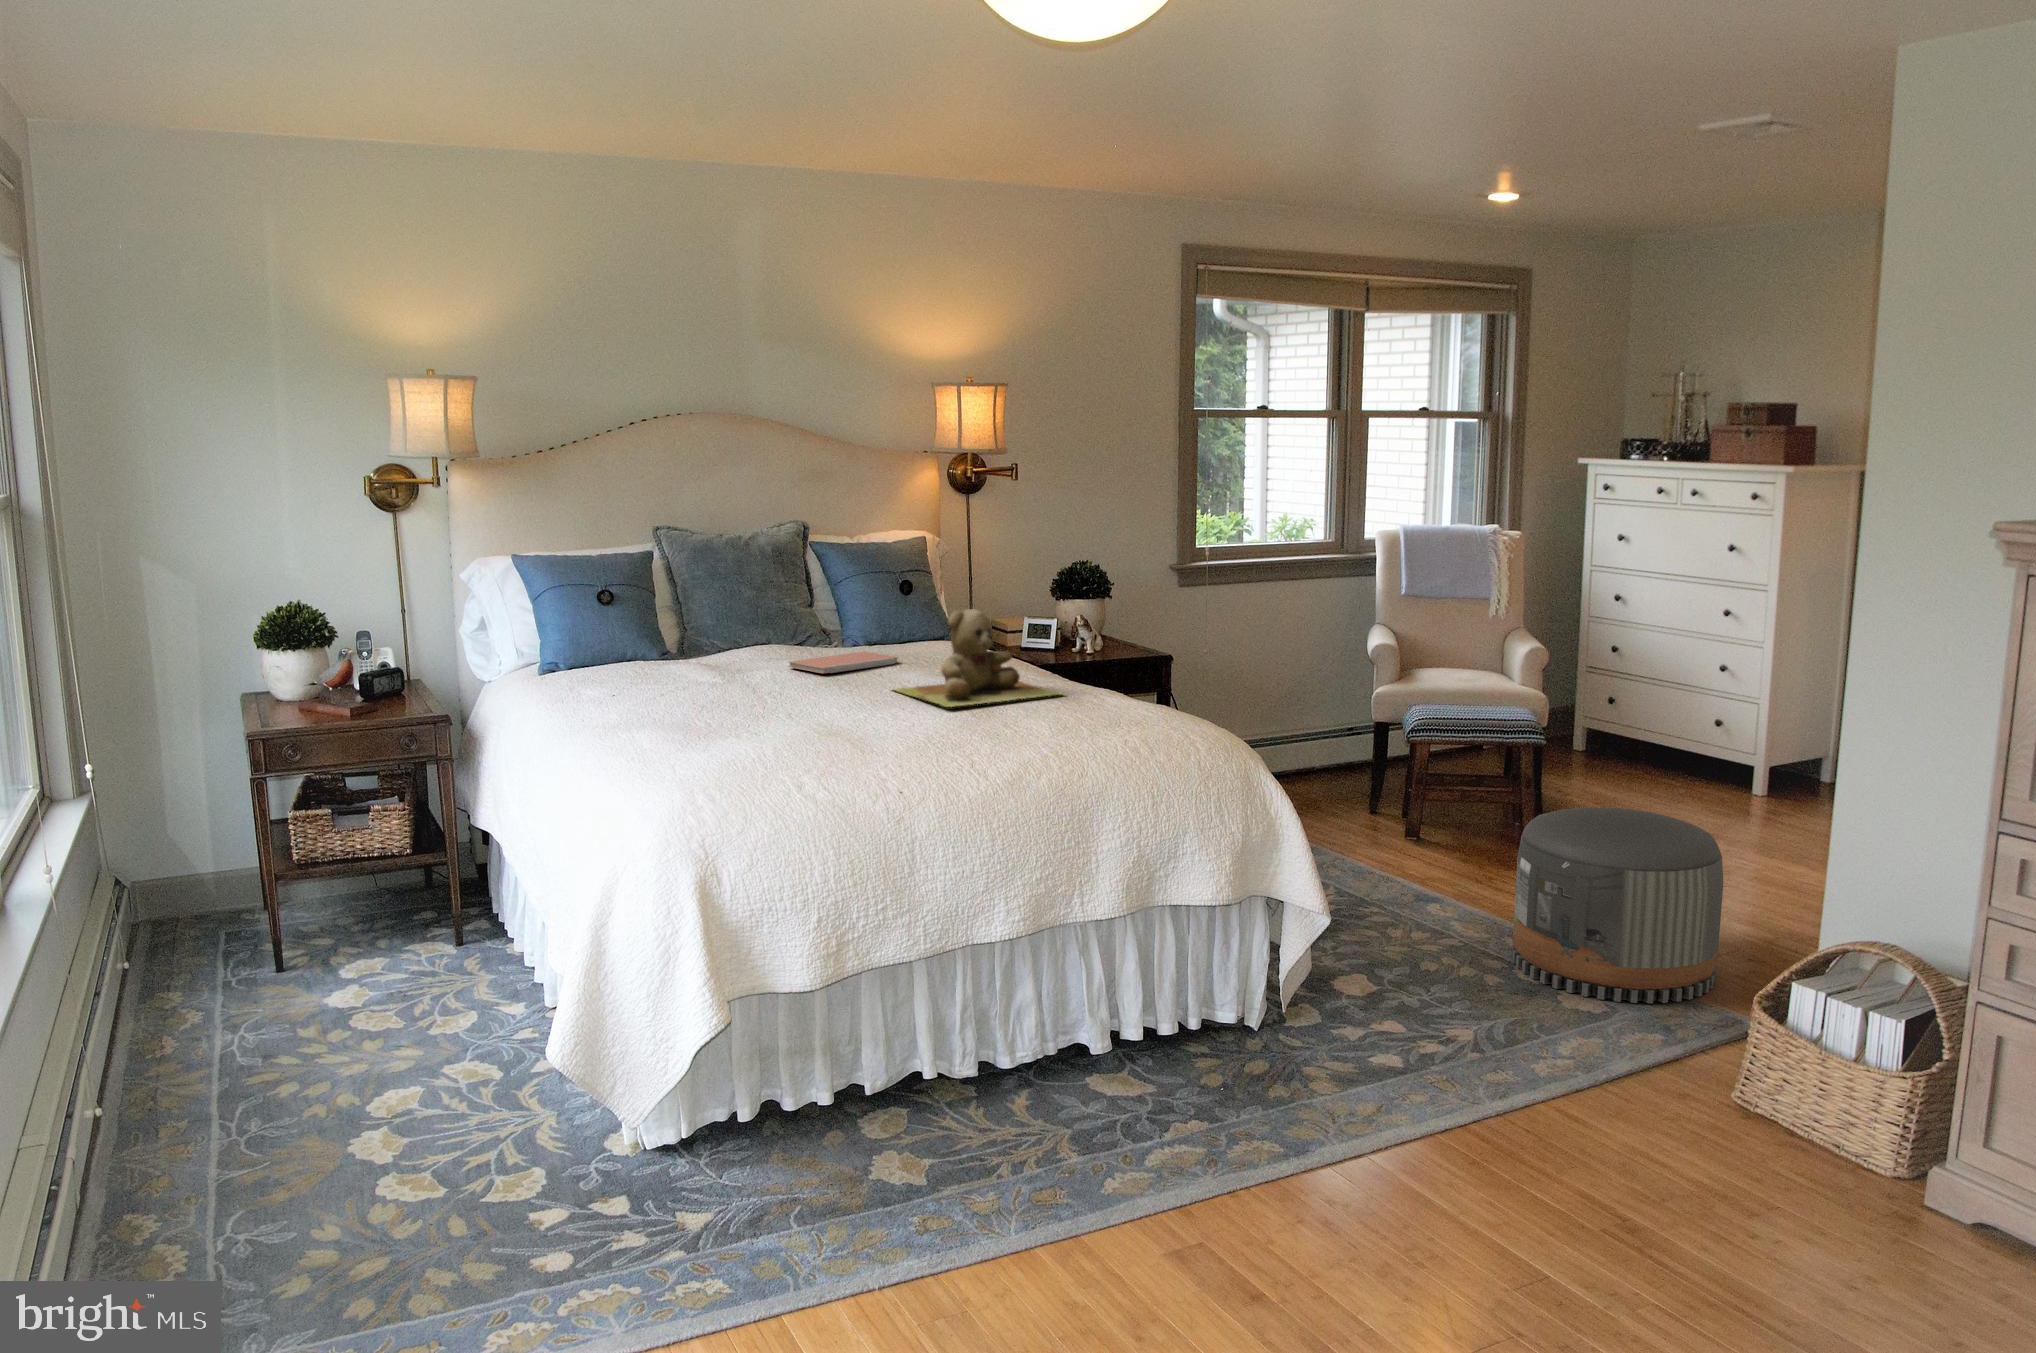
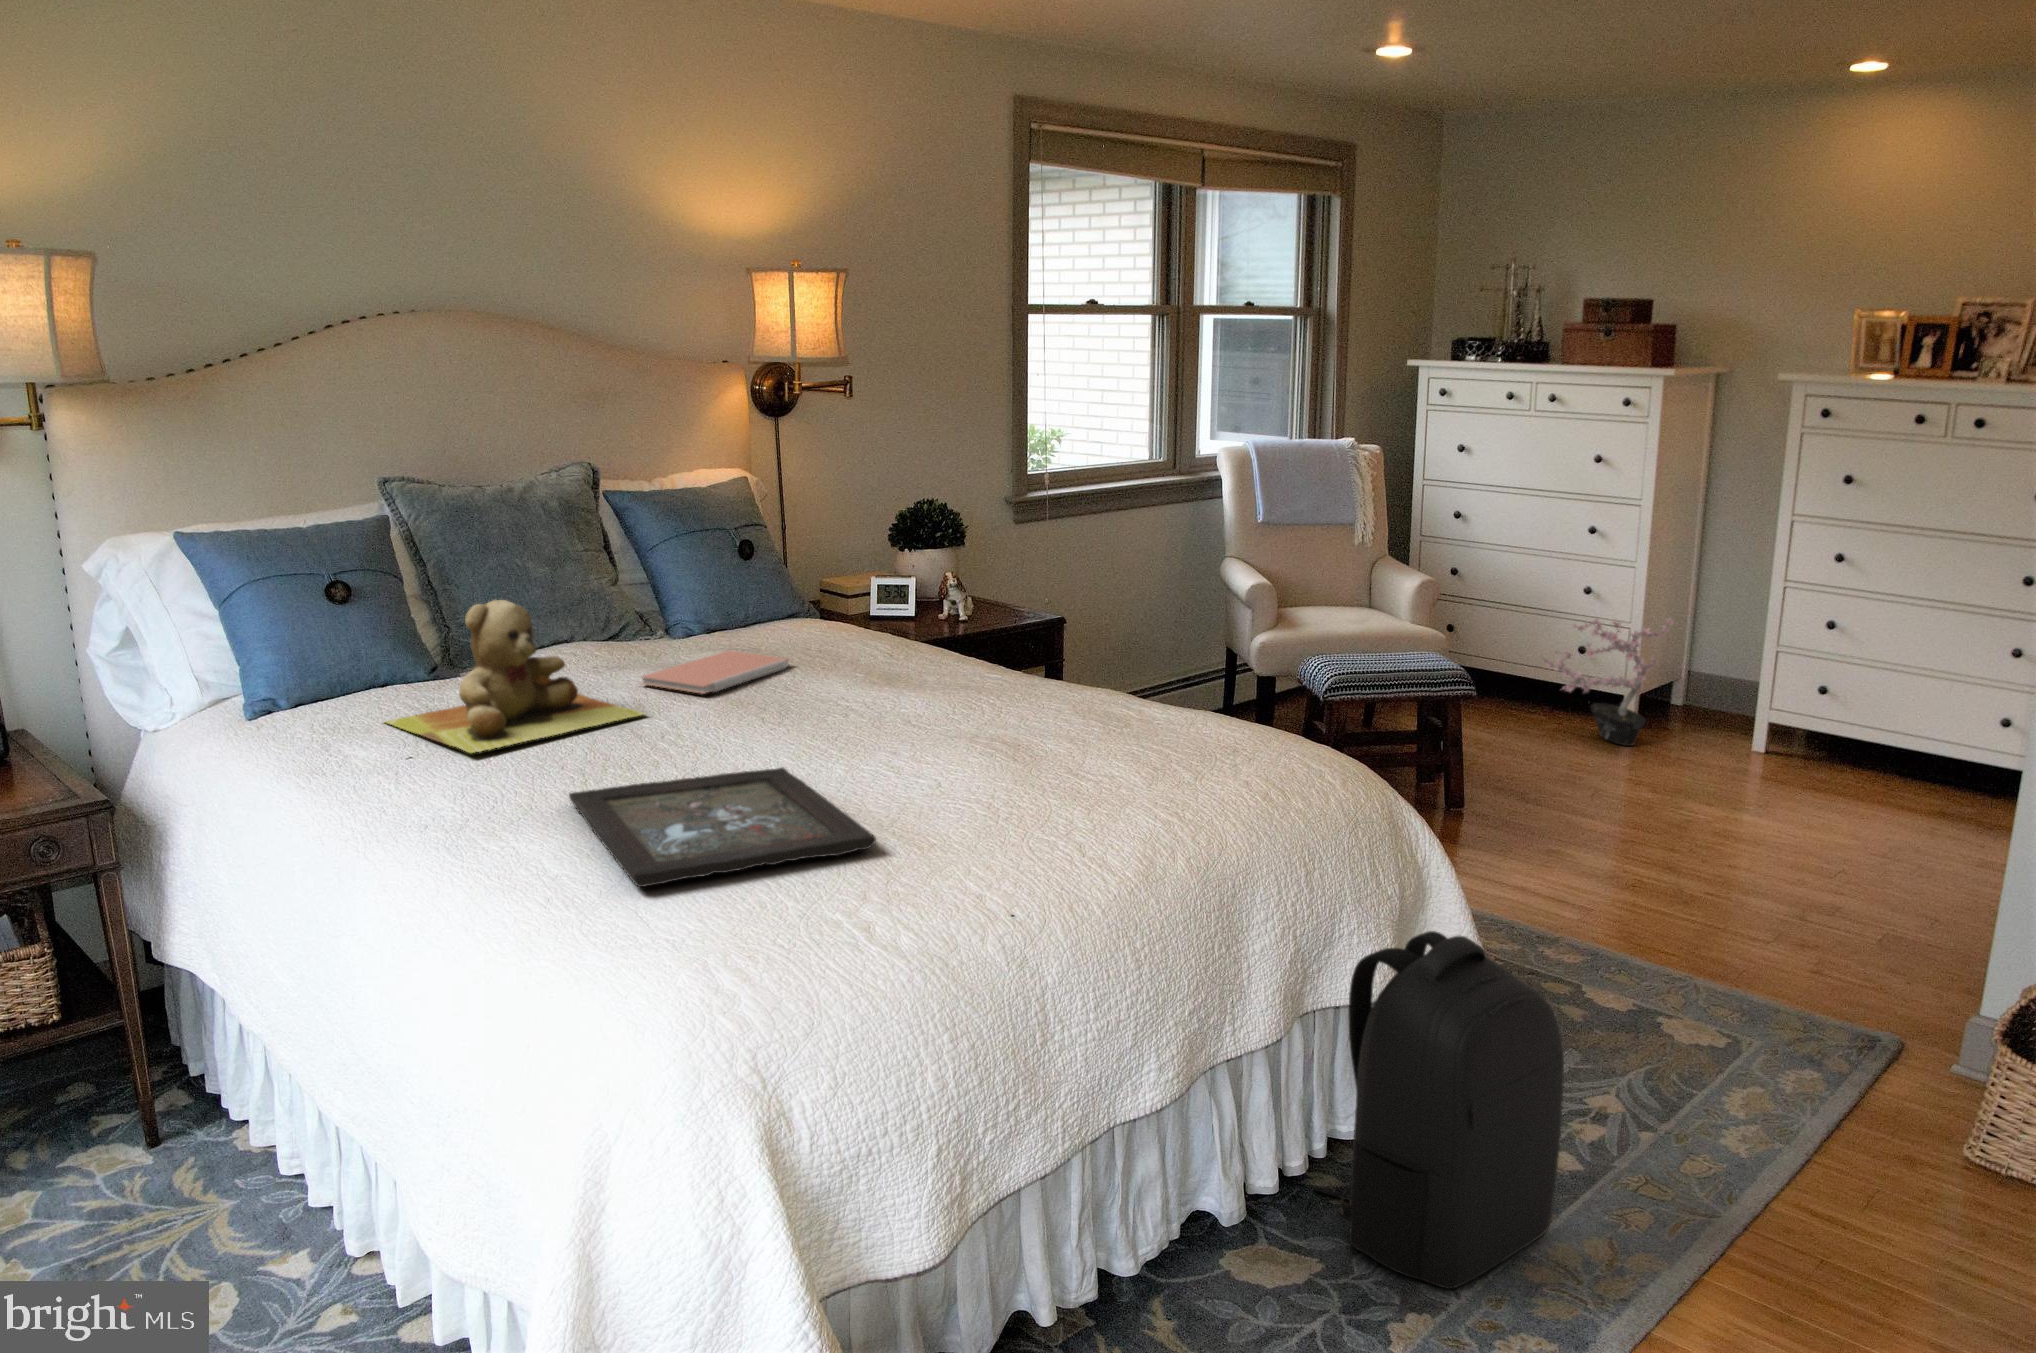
teddy bear: present [894,609,1061,707] -> present [385,600,644,753]
potted plant: none [1664,682,1794,807] -> present [1543,618,1673,746]
tray: none [681,711,844,757] -> present [569,768,876,887]
pouf: present [1512,807,1724,1003] -> none [1564,793,1824,1035]
backpack: none [1185,855,1350,1108] -> present [1313,931,1564,1289]

